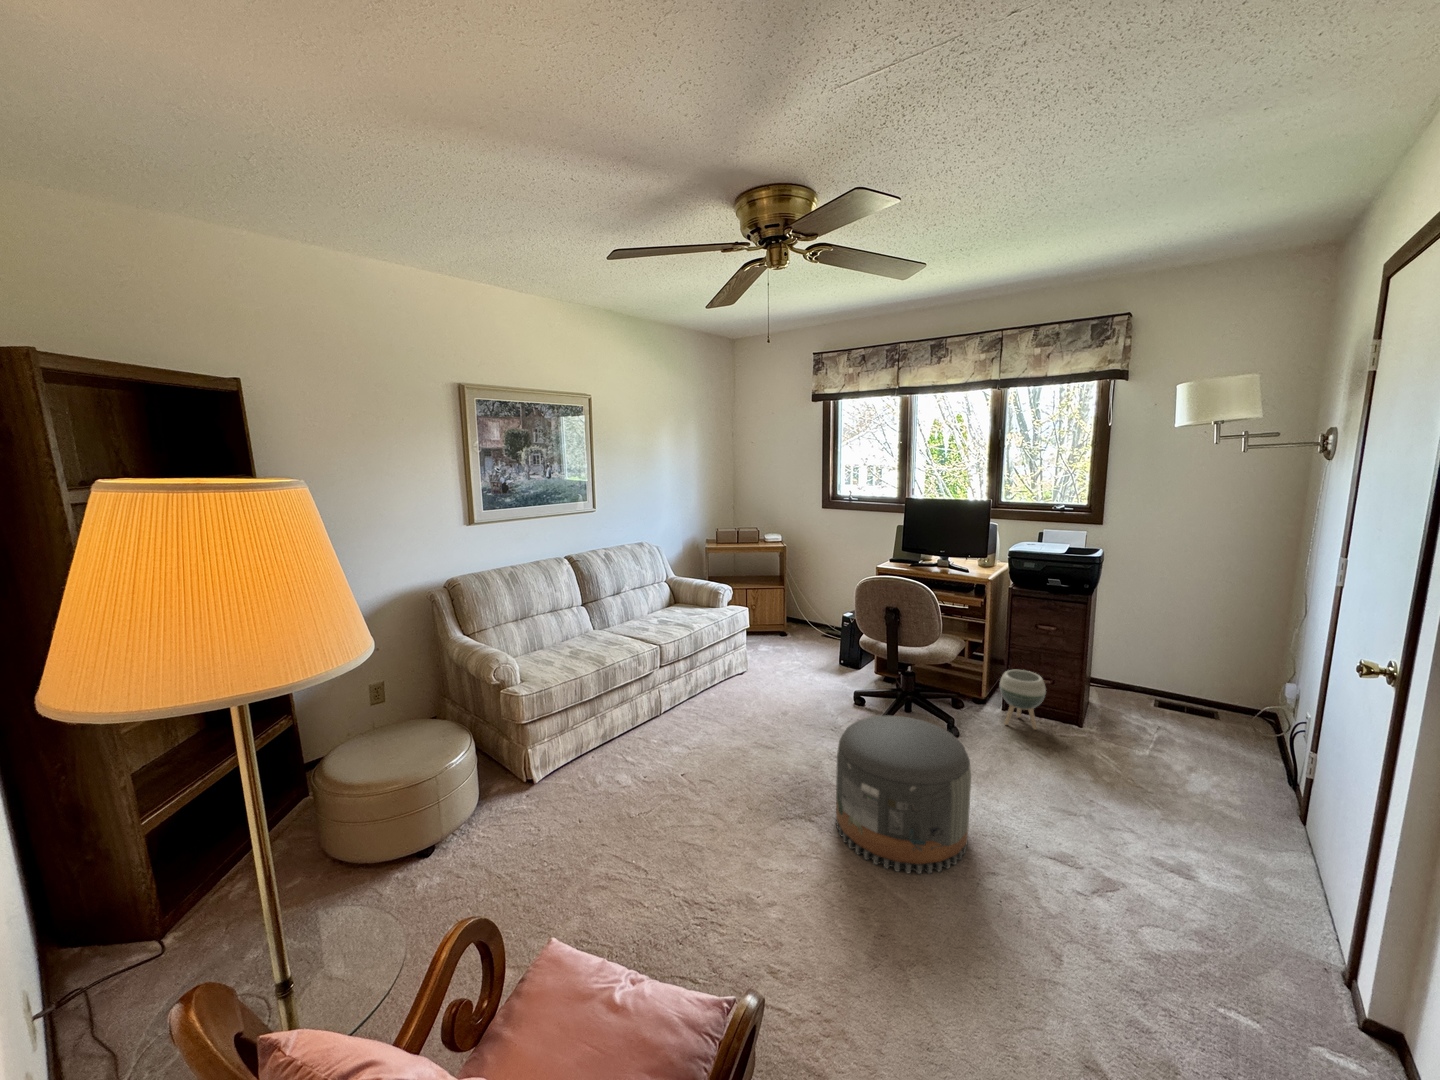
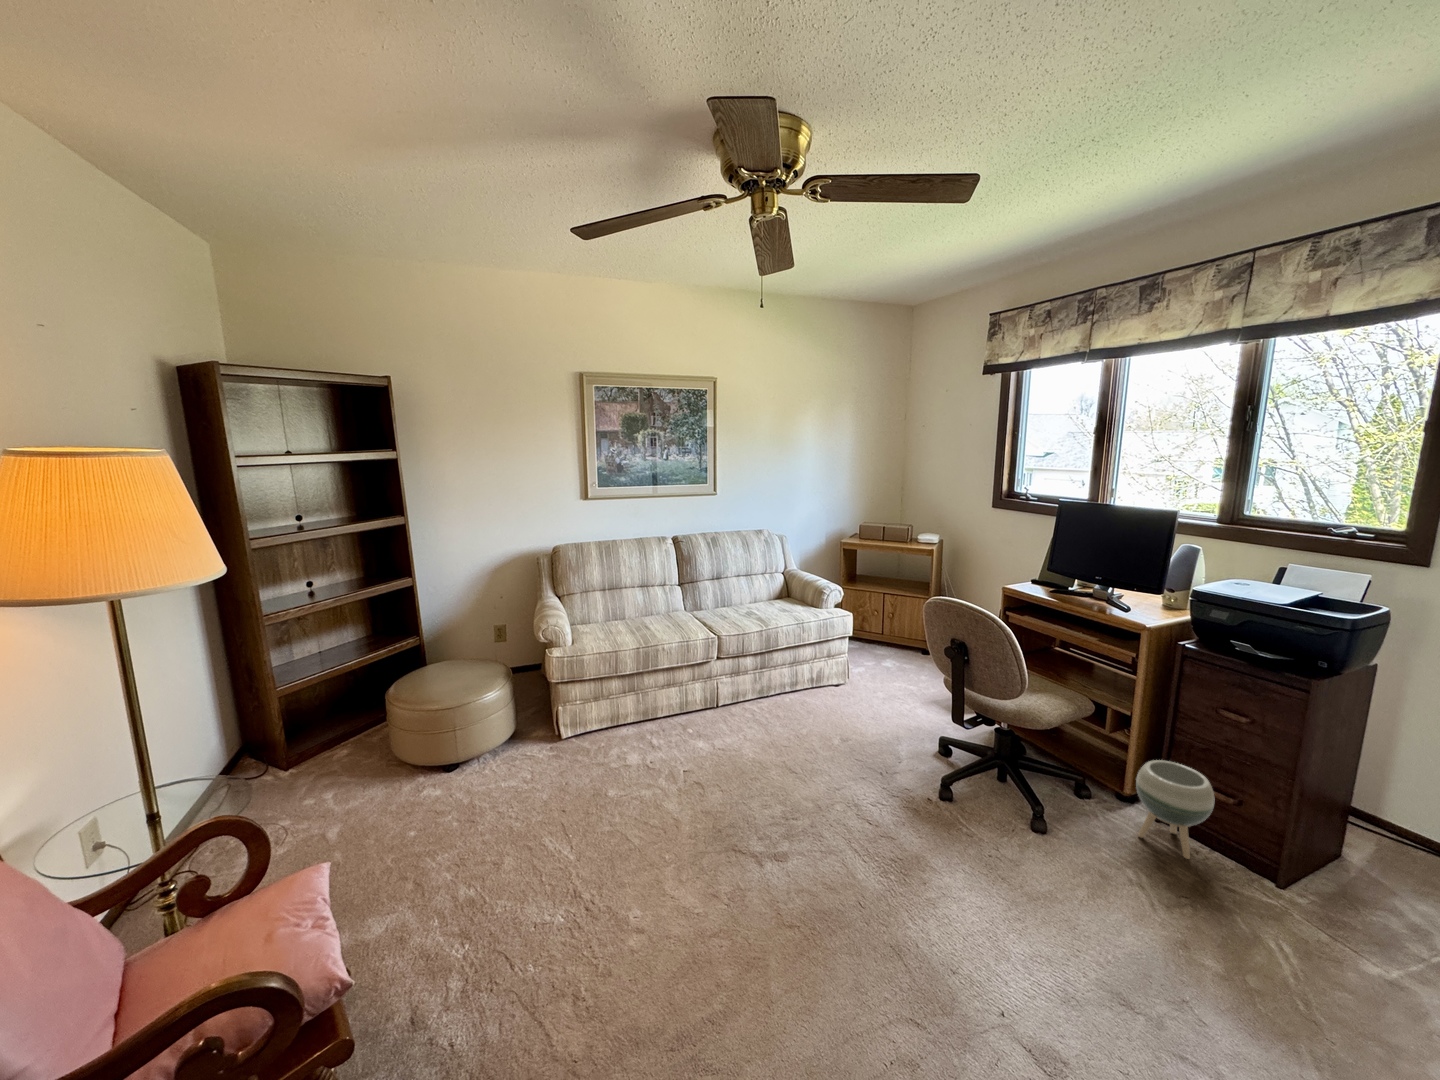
pouf: present [836,715,971,874] -> none [773,763,941,985]

